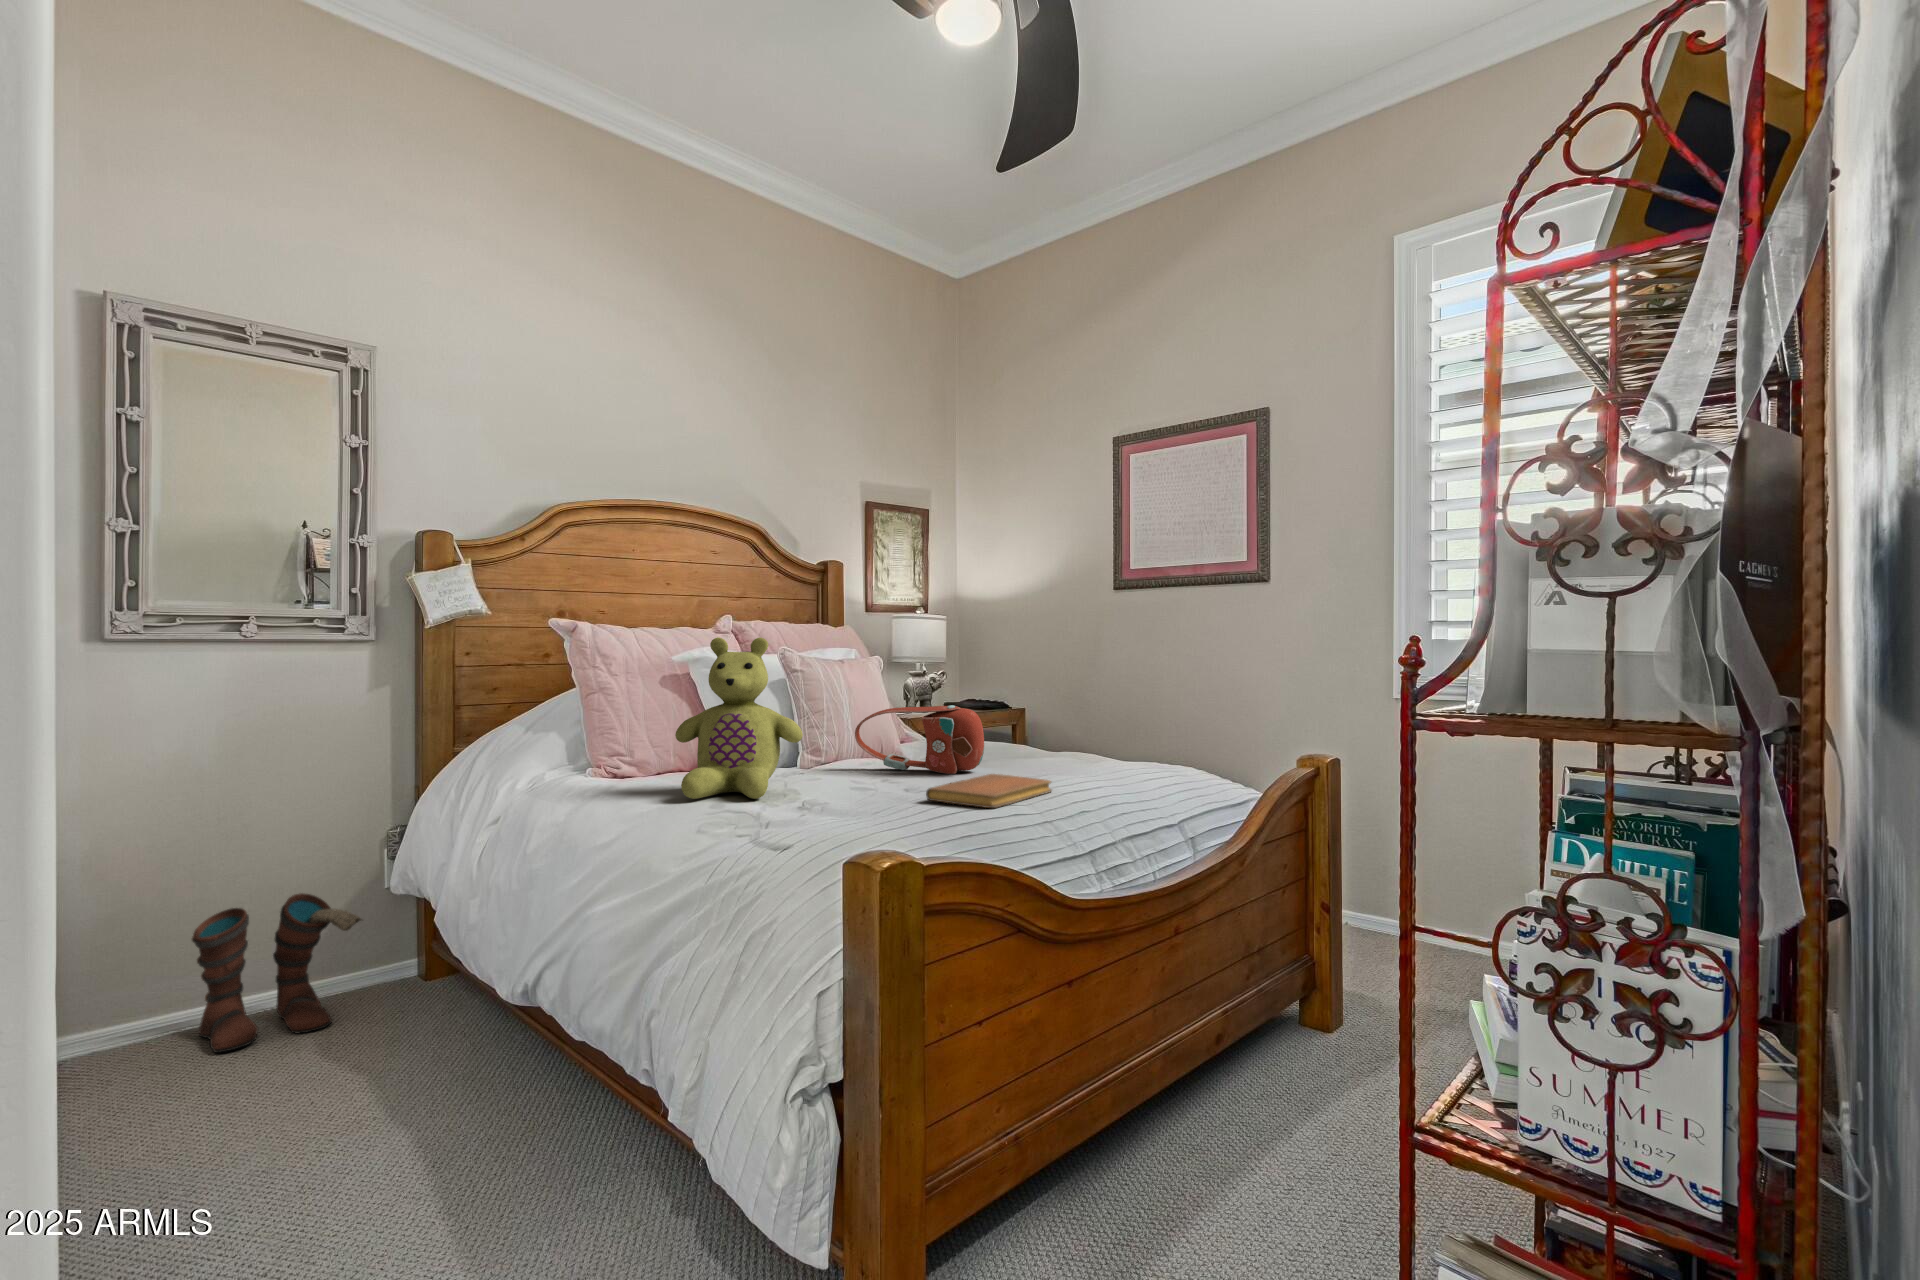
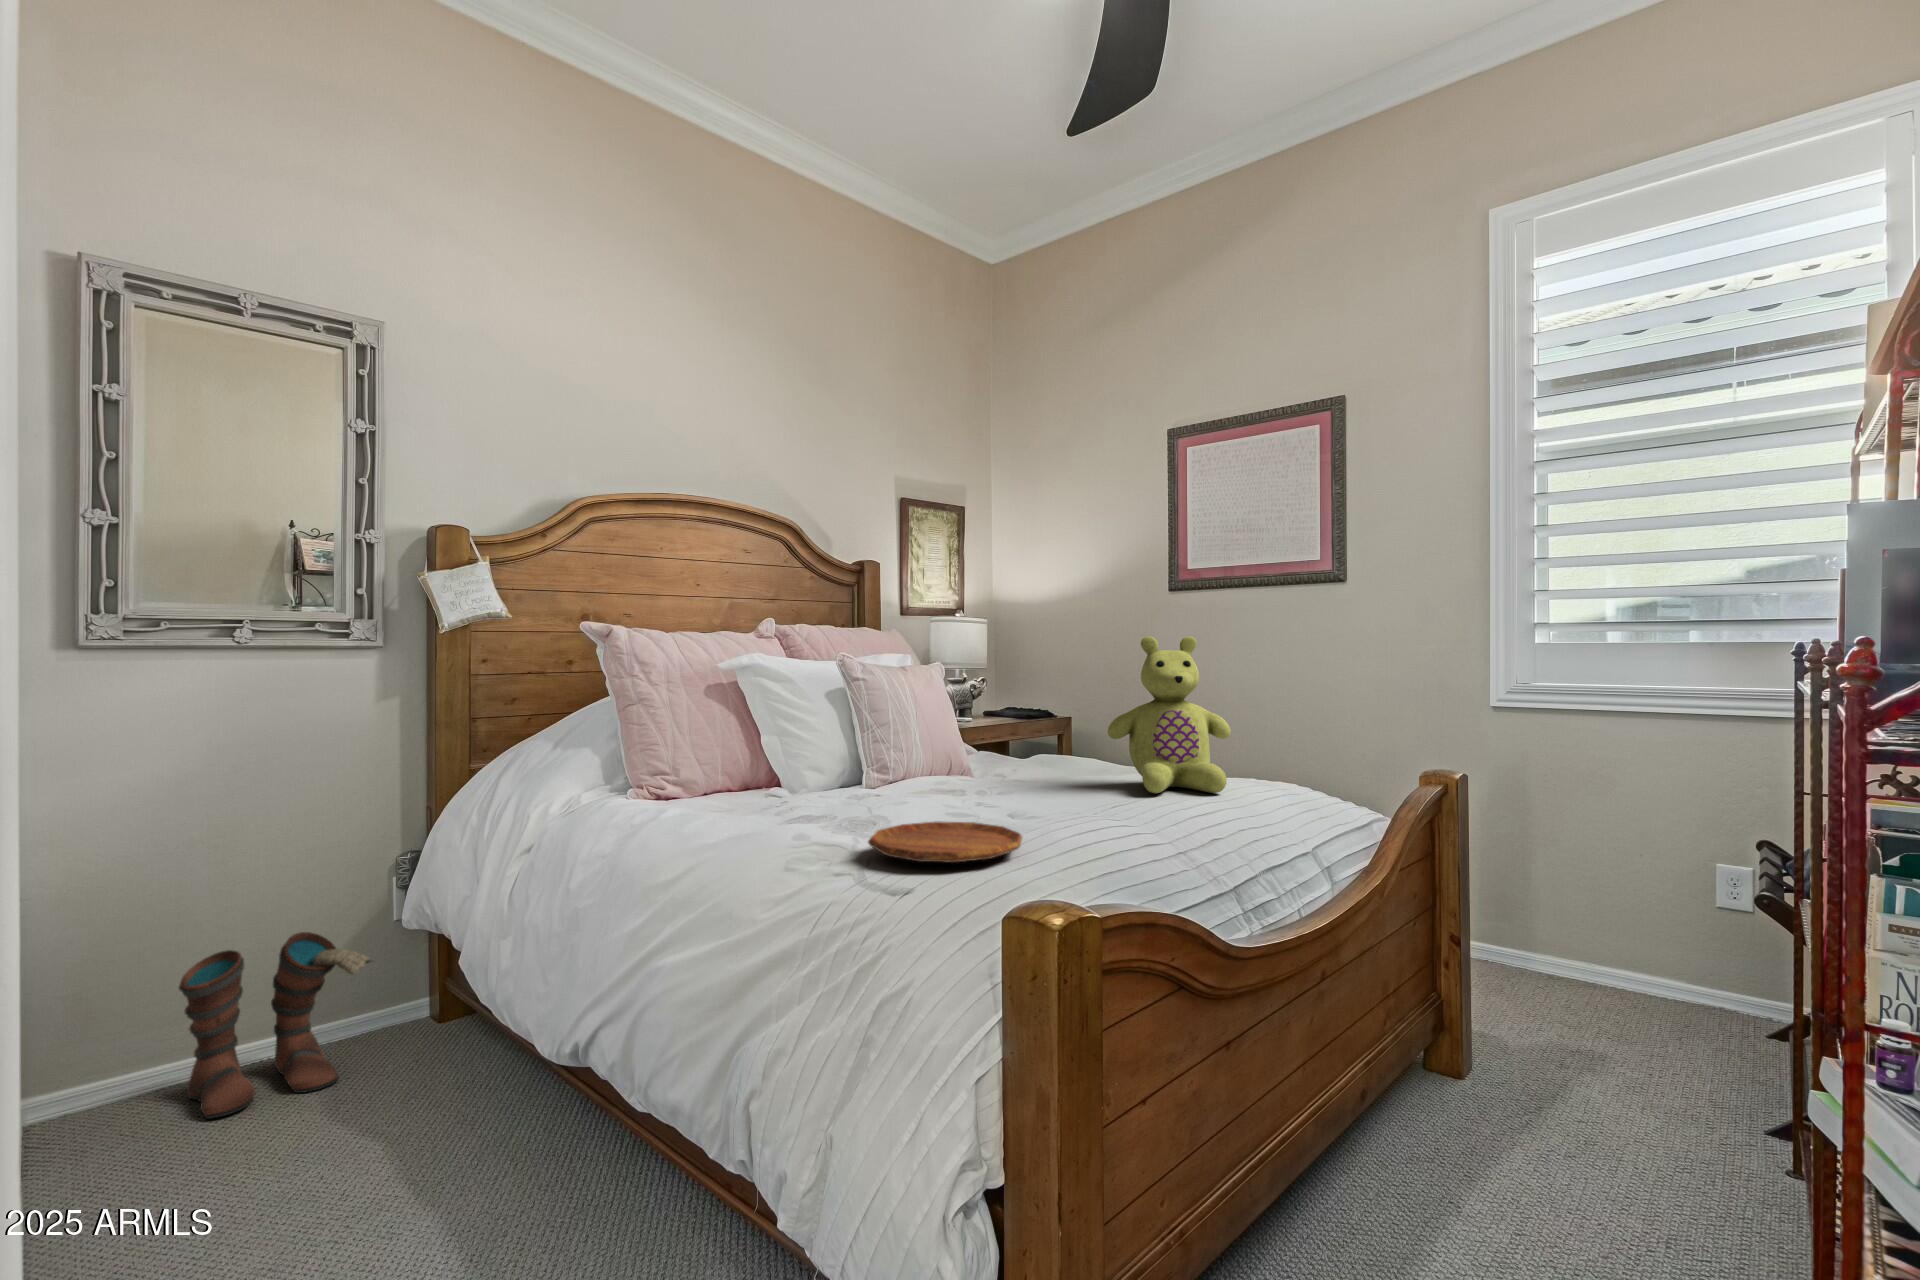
stuffed bear: present [675,637,803,799] -> present [1107,636,1231,793]
handbag: present [855,705,984,774] -> none [927,717,1074,794]
notebook: present [926,774,1052,808] -> none [1036,795,1171,838]
tray: none [767,793,903,825] -> present [868,822,1022,863]

